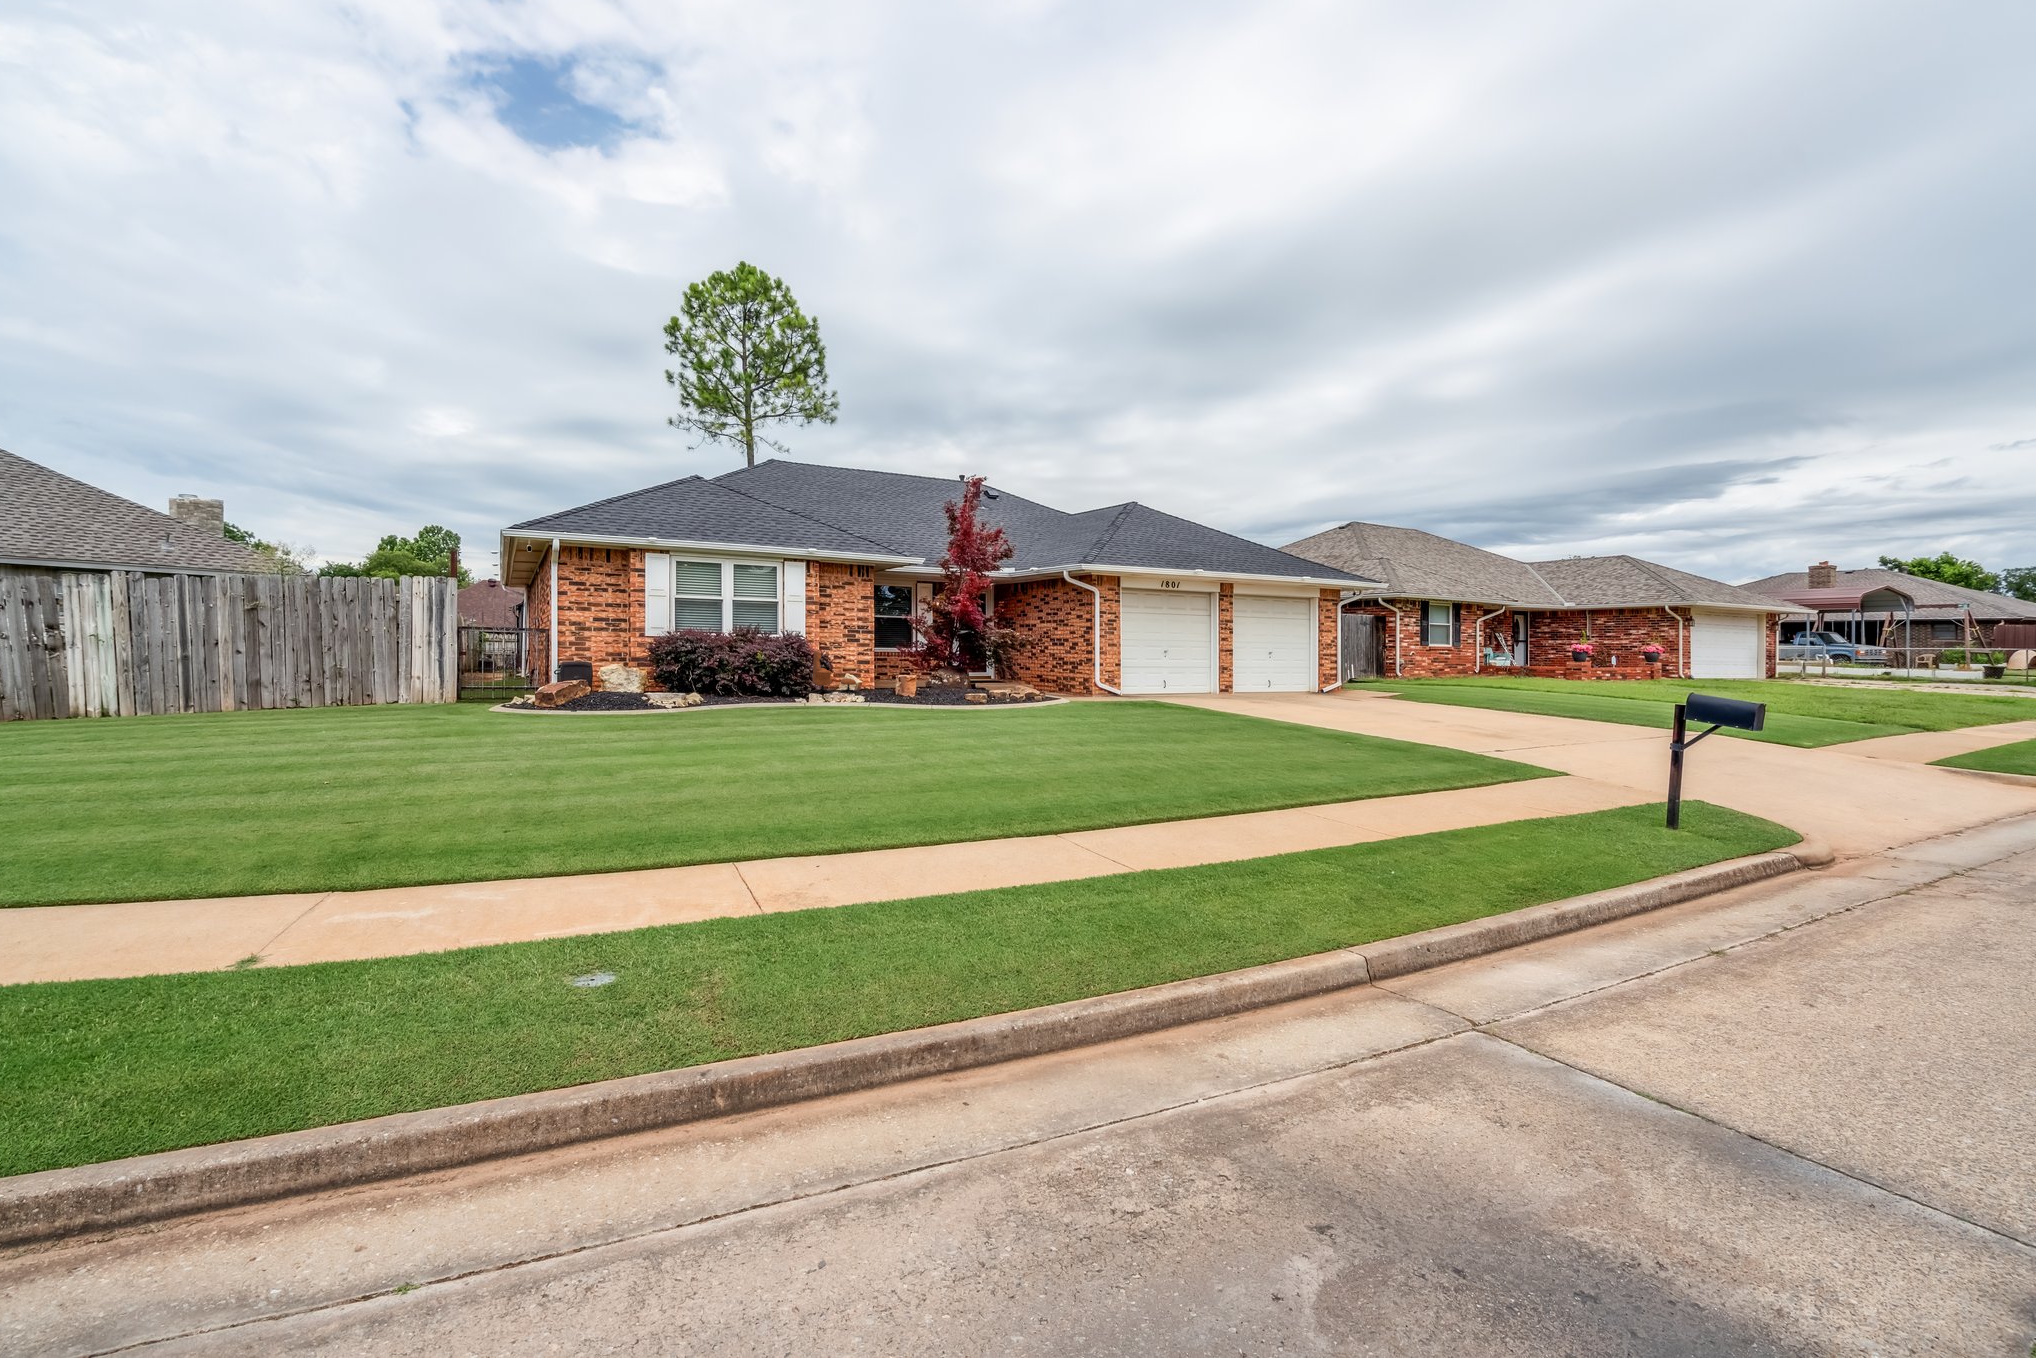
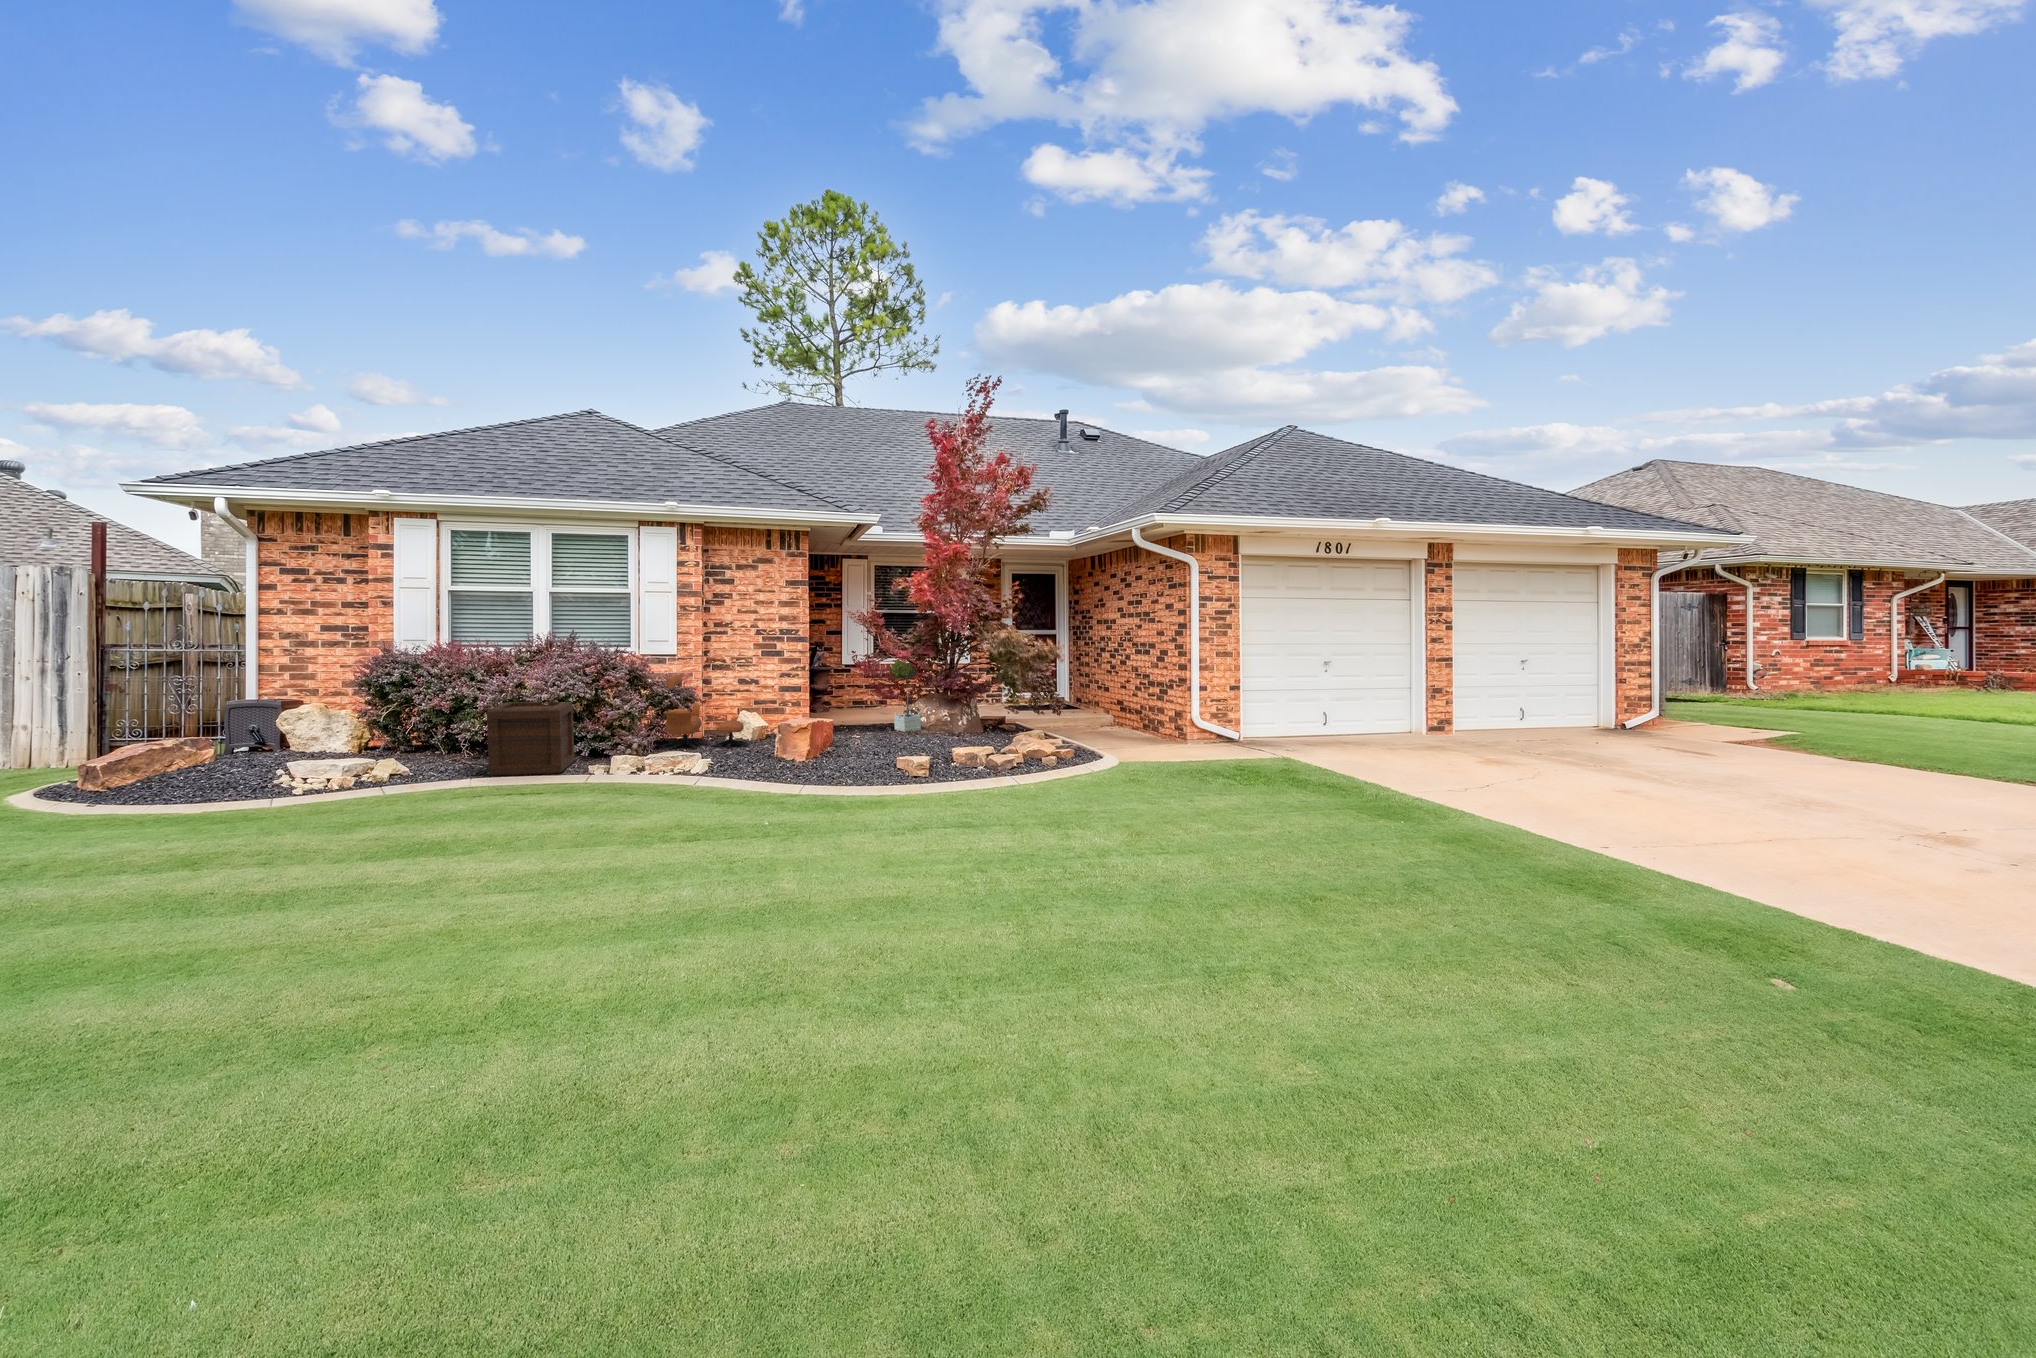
potted tree: none [925,645,942,688] -> present [891,660,921,732]
wooden crate: none [743,663,787,703] -> present [487,701,574,776]

